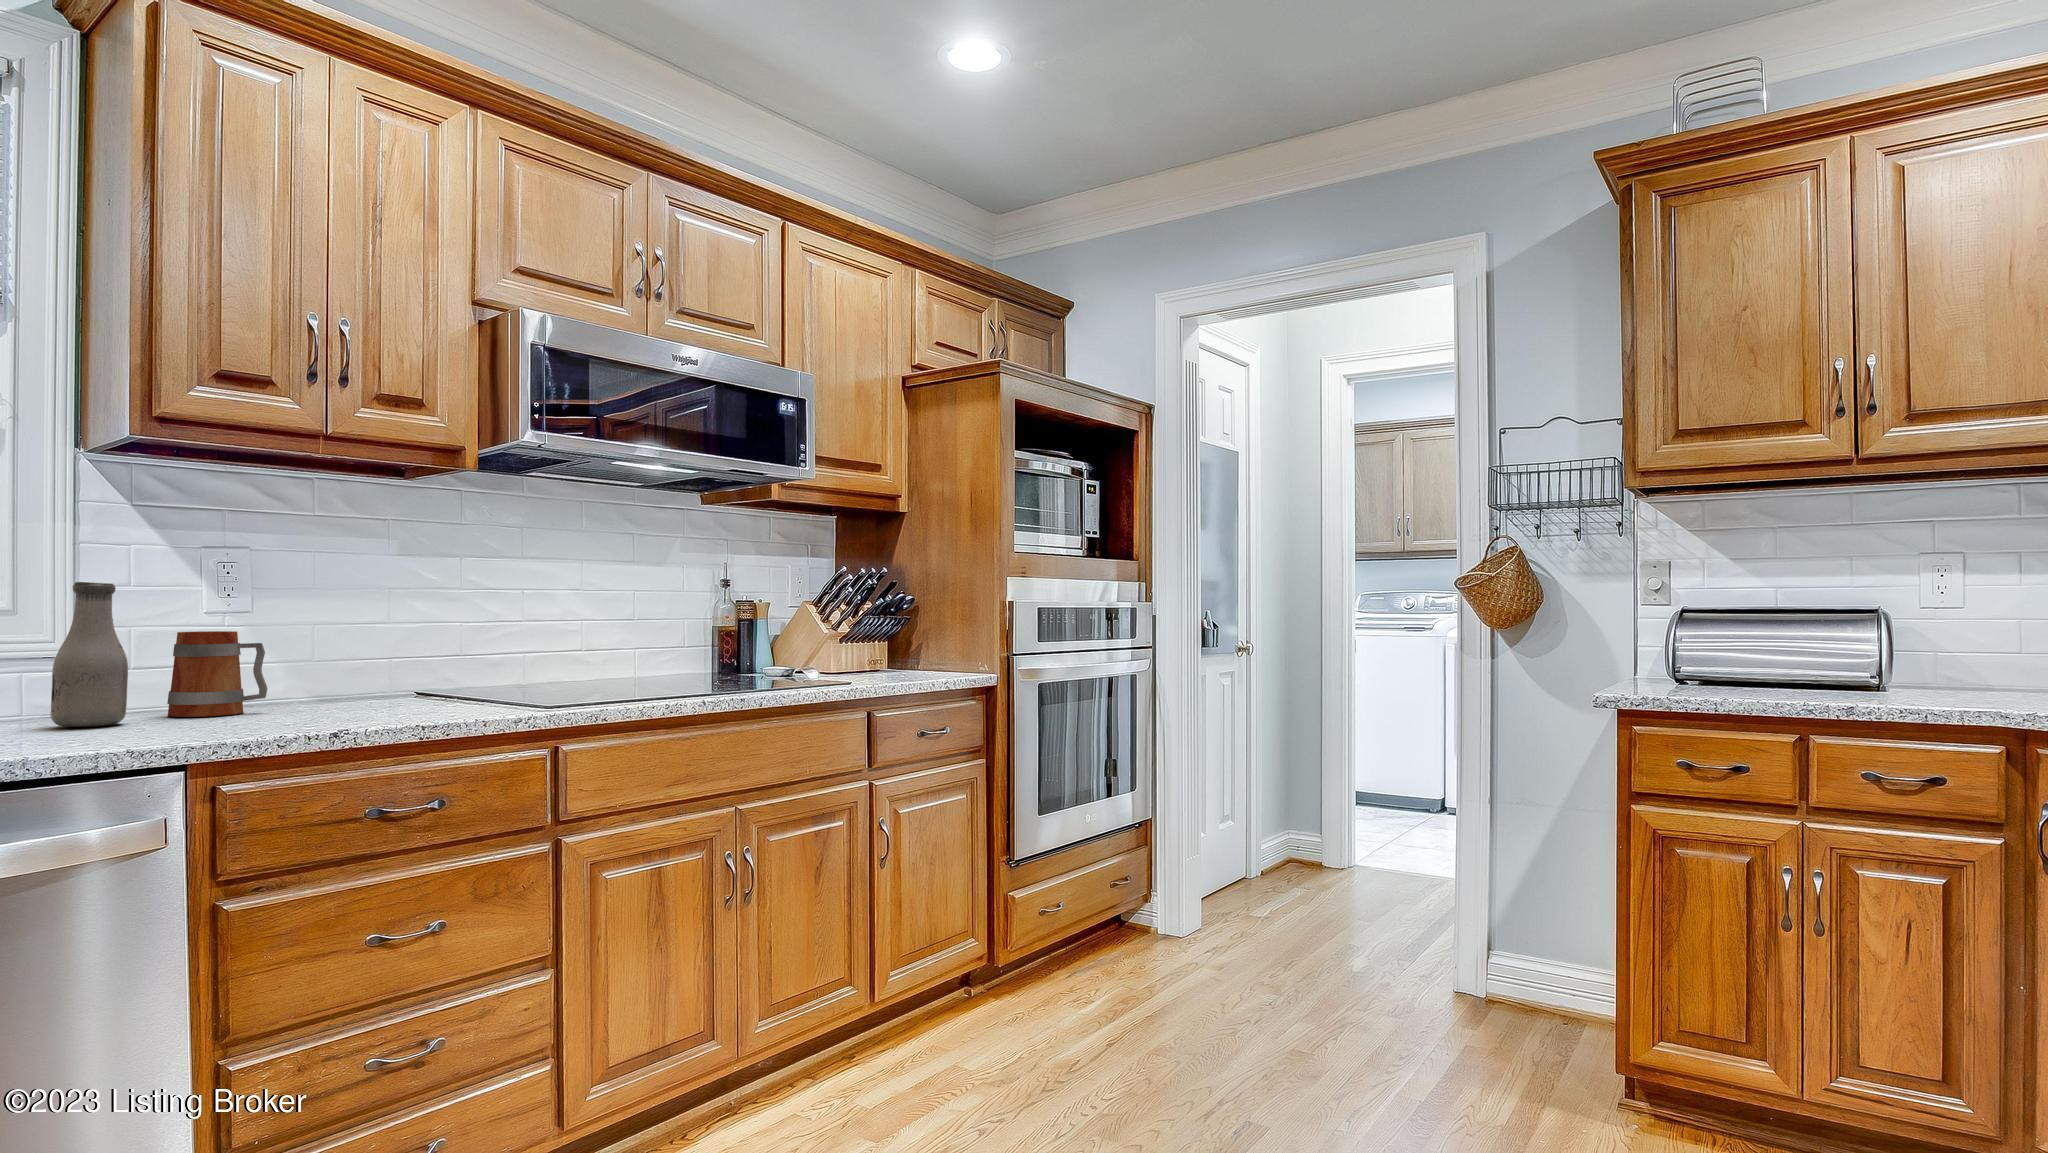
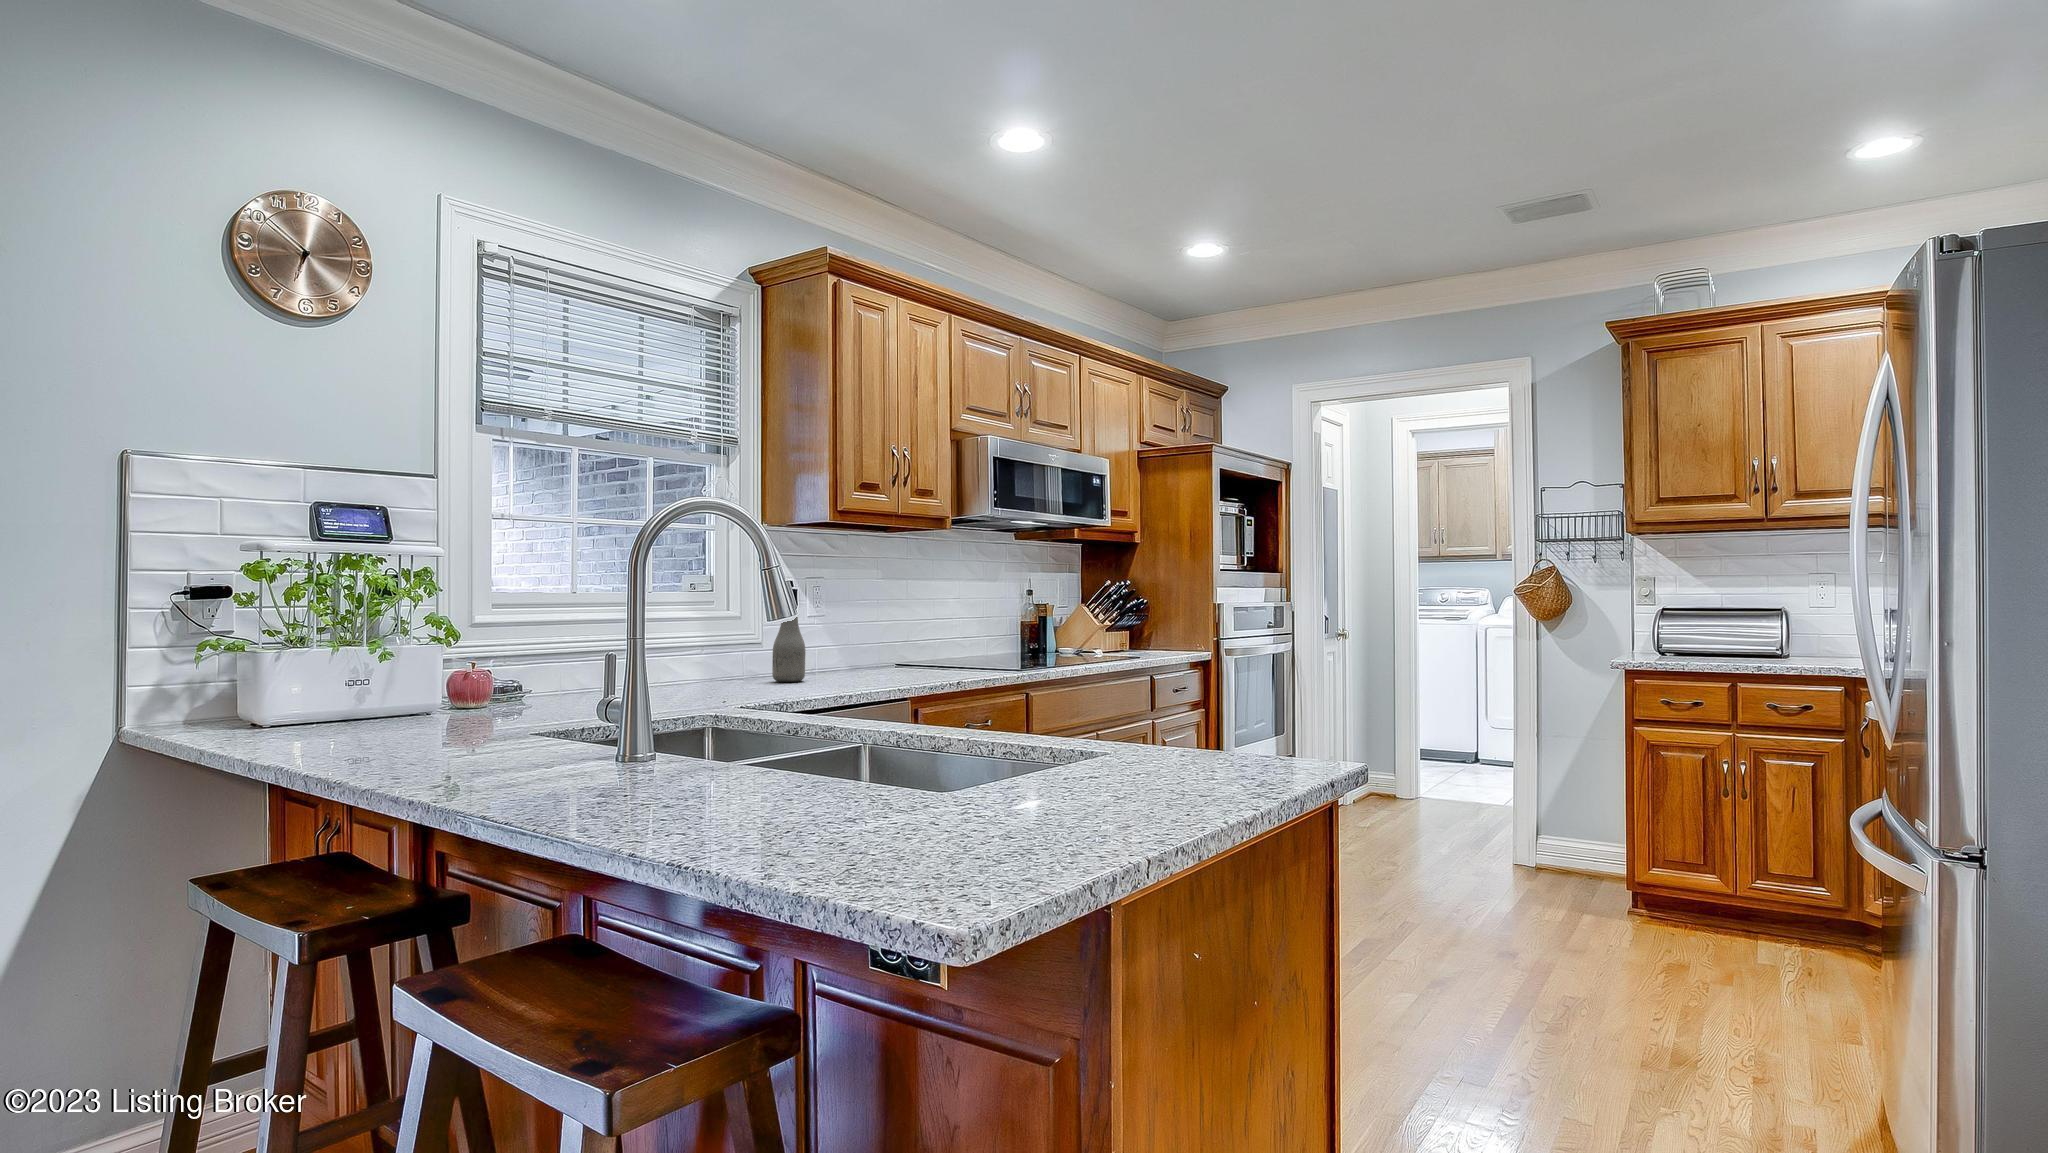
mug: present [167,631,268,717] -> none [803,629,851,677]

